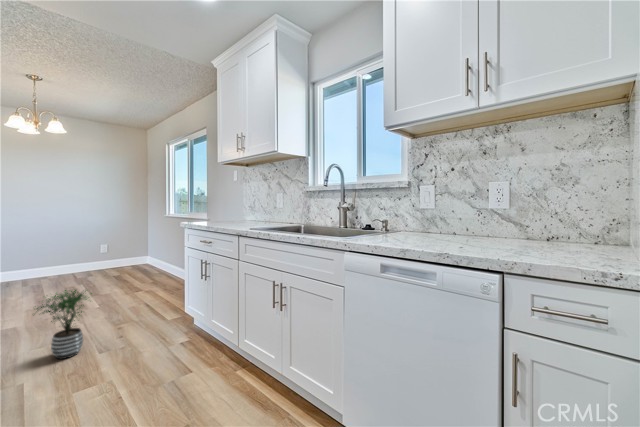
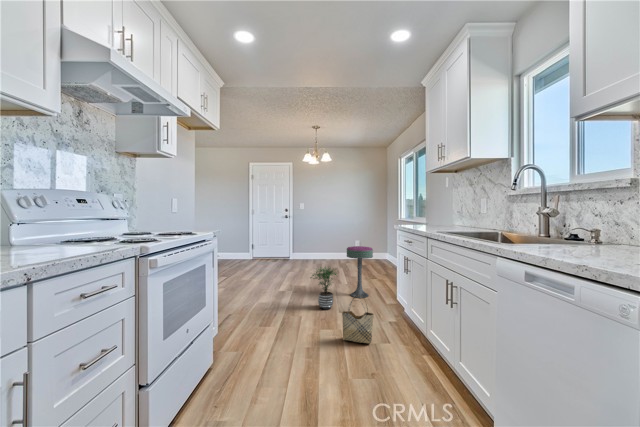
bar stool: none [102,252,146,323] -> present [347,246,373,298]
woven basket: none [114,323,169,398] -> present [342,296,374,343]

